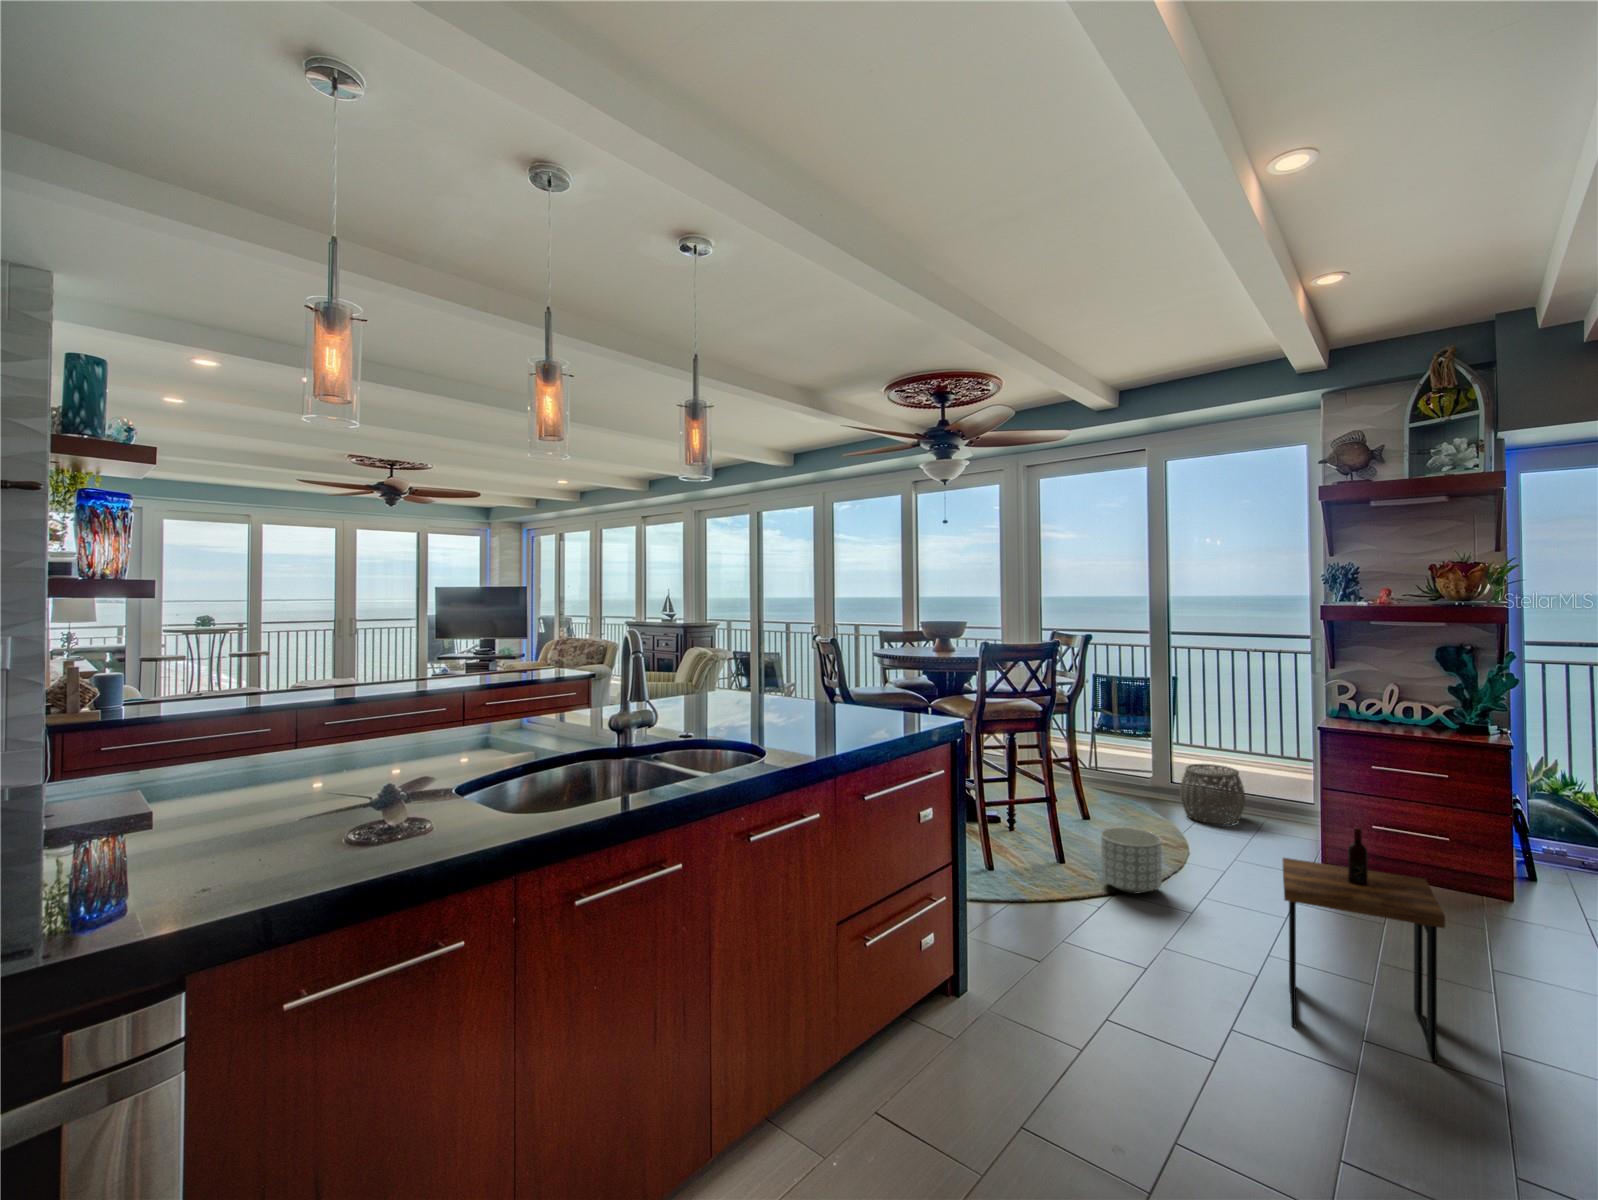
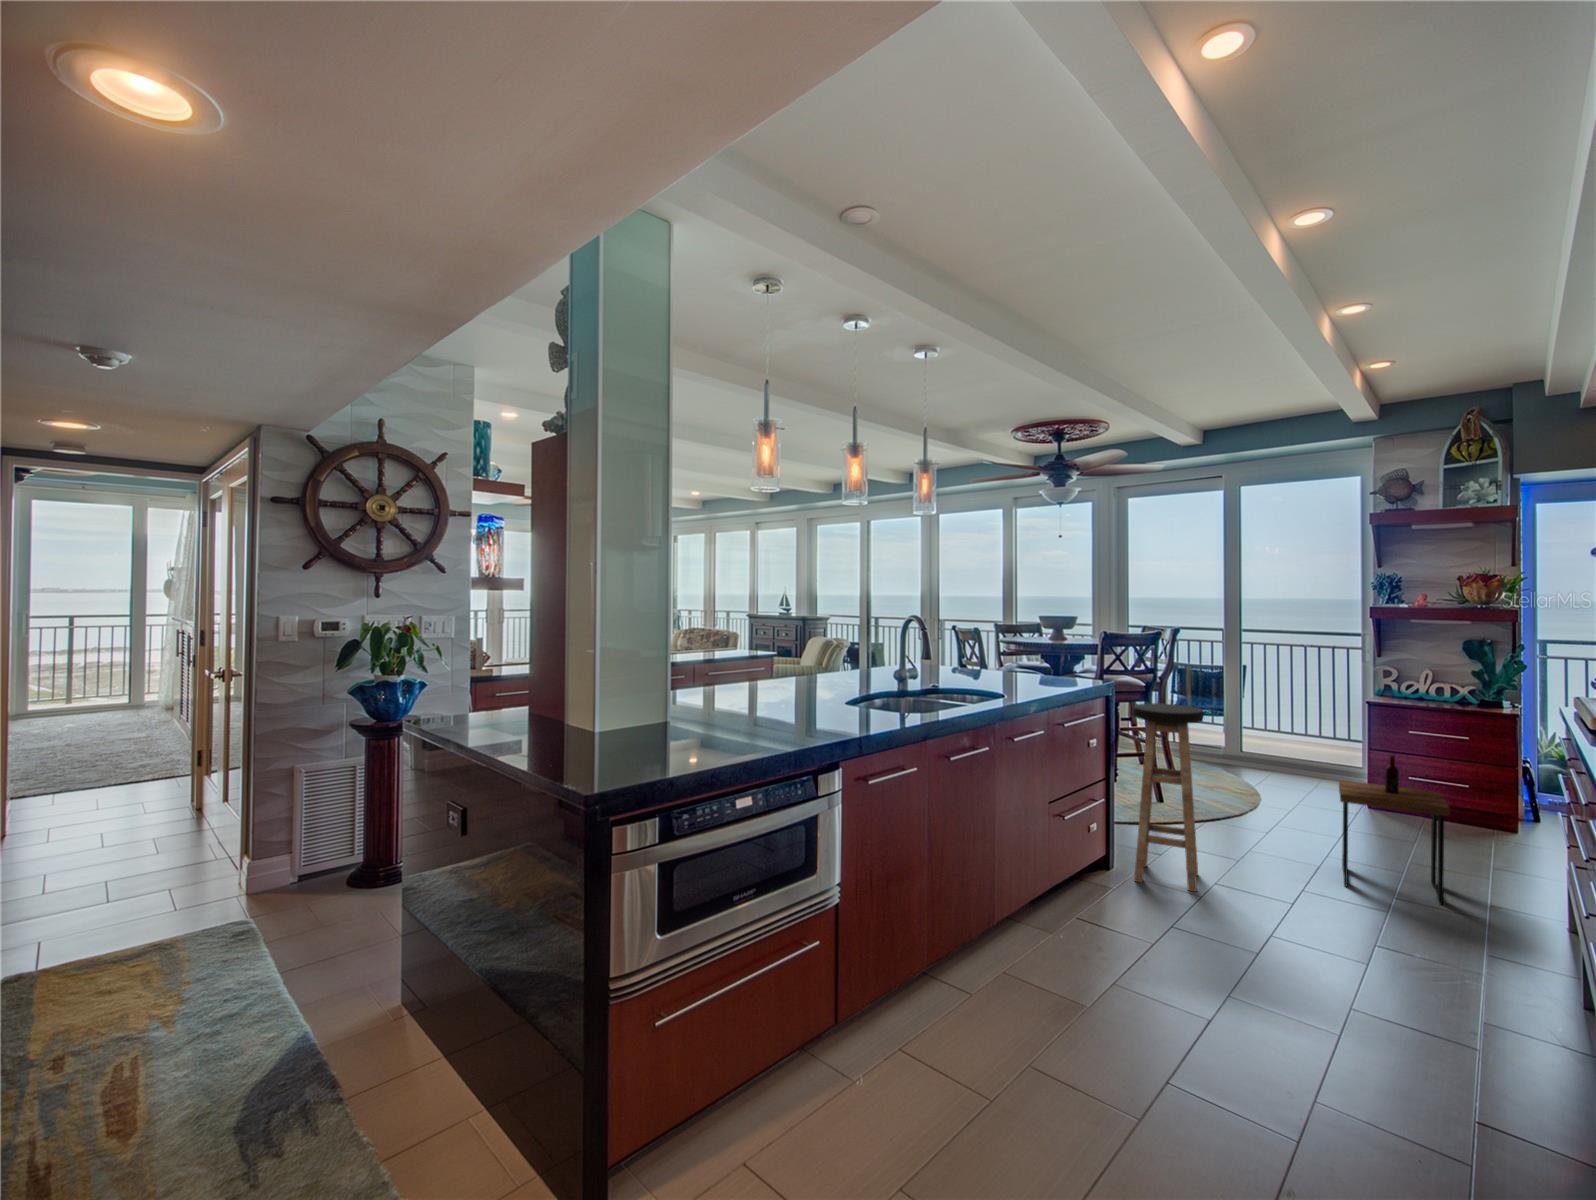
bar stool: none [983,754,1083,1050] -> present [1133,703,1204,892]
woven basket: present [1180,764,1245,825] -> none [1250,735,1306,782]
planter: present [1101,827,1162,893] -> none [1196,772,1244,819]

